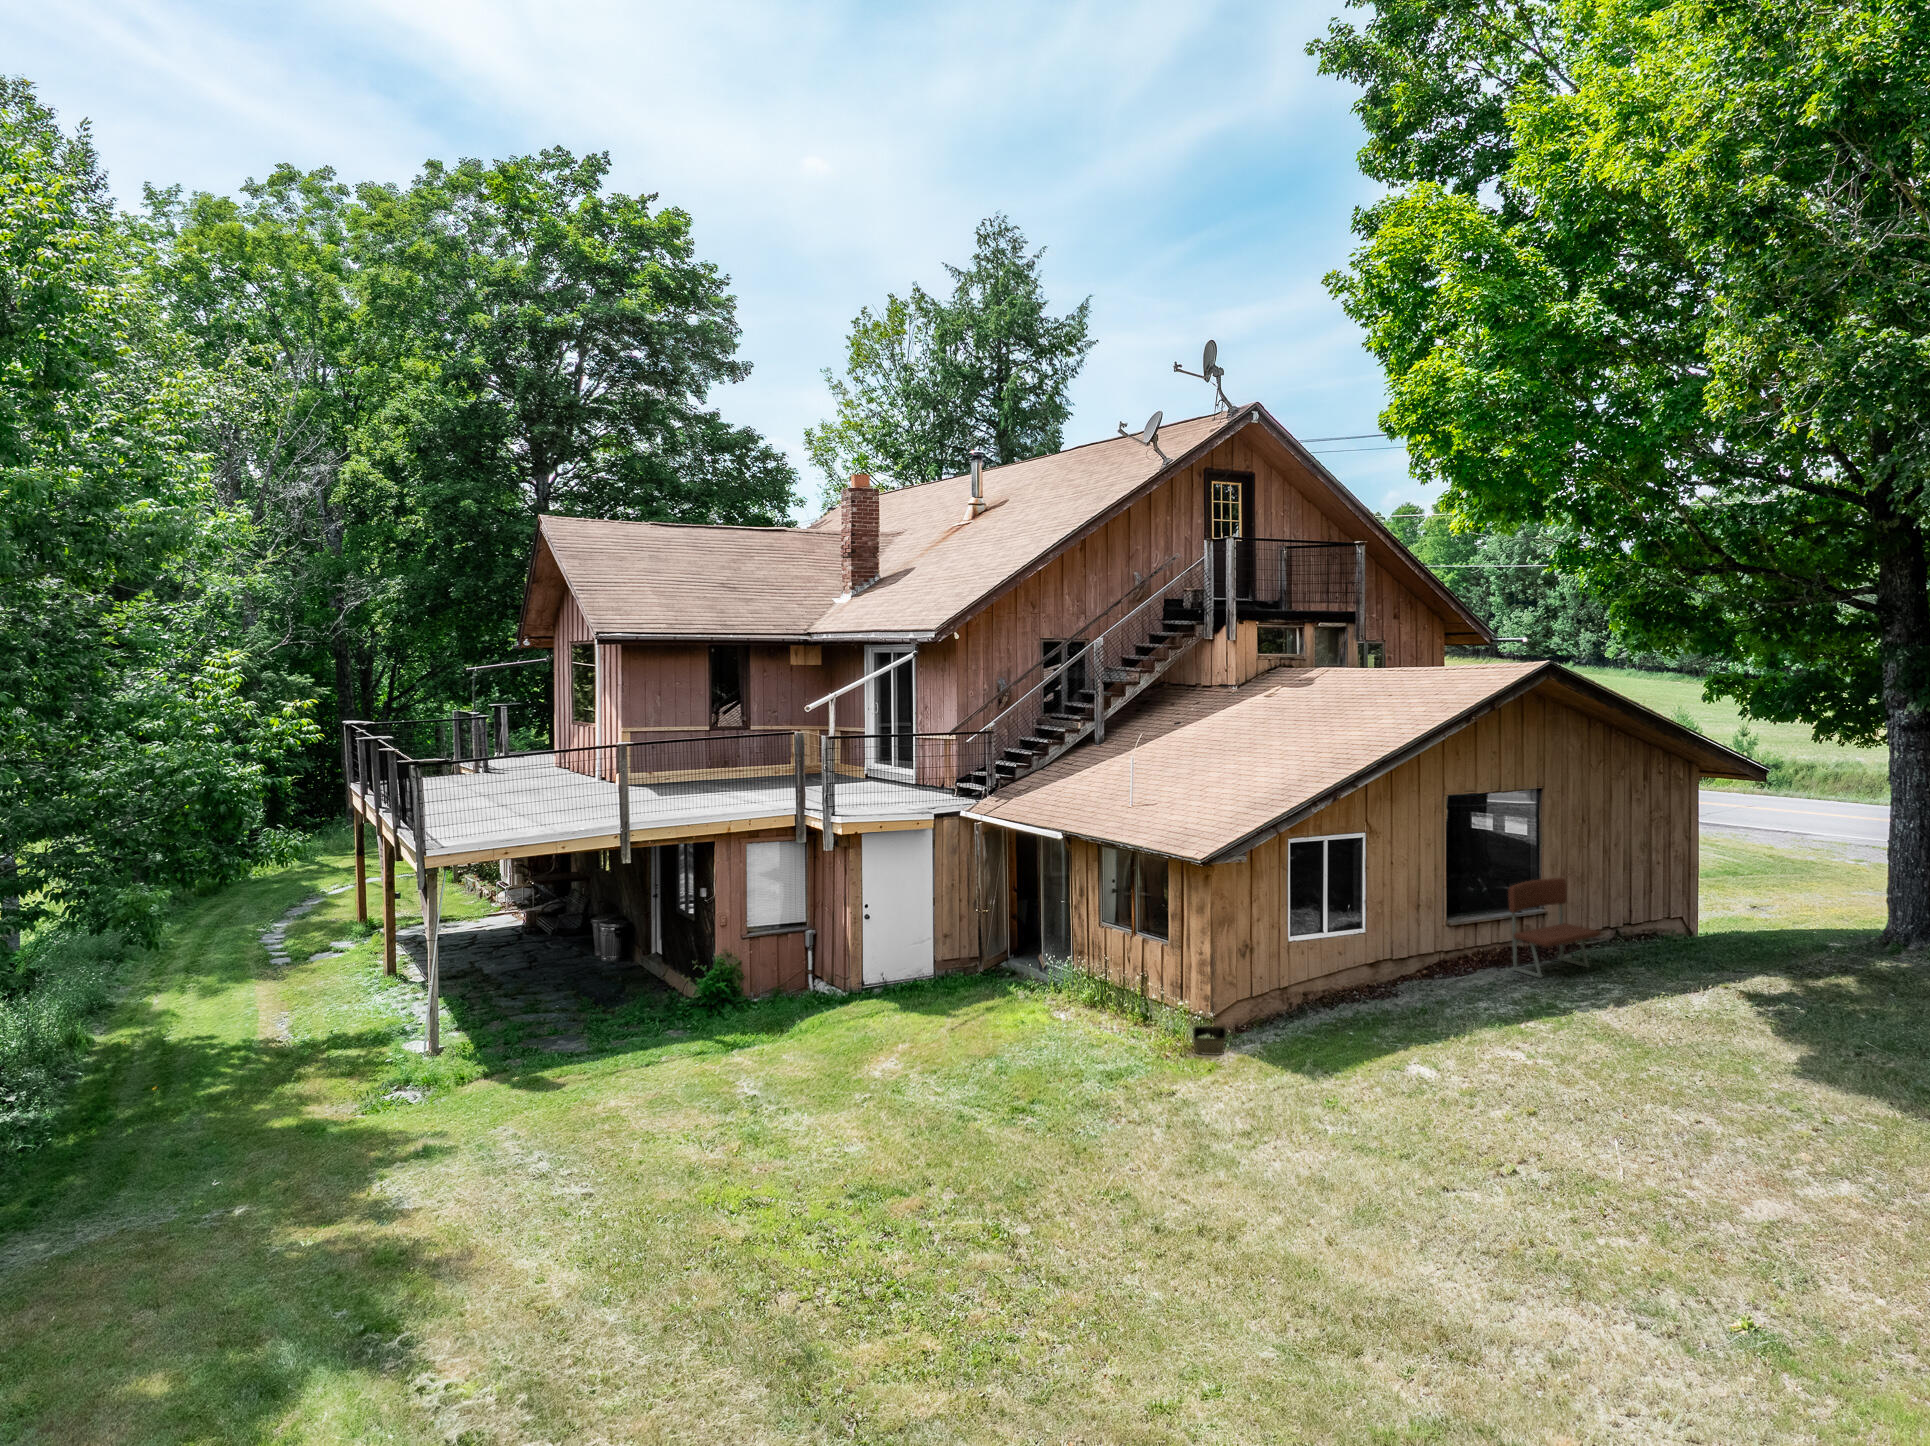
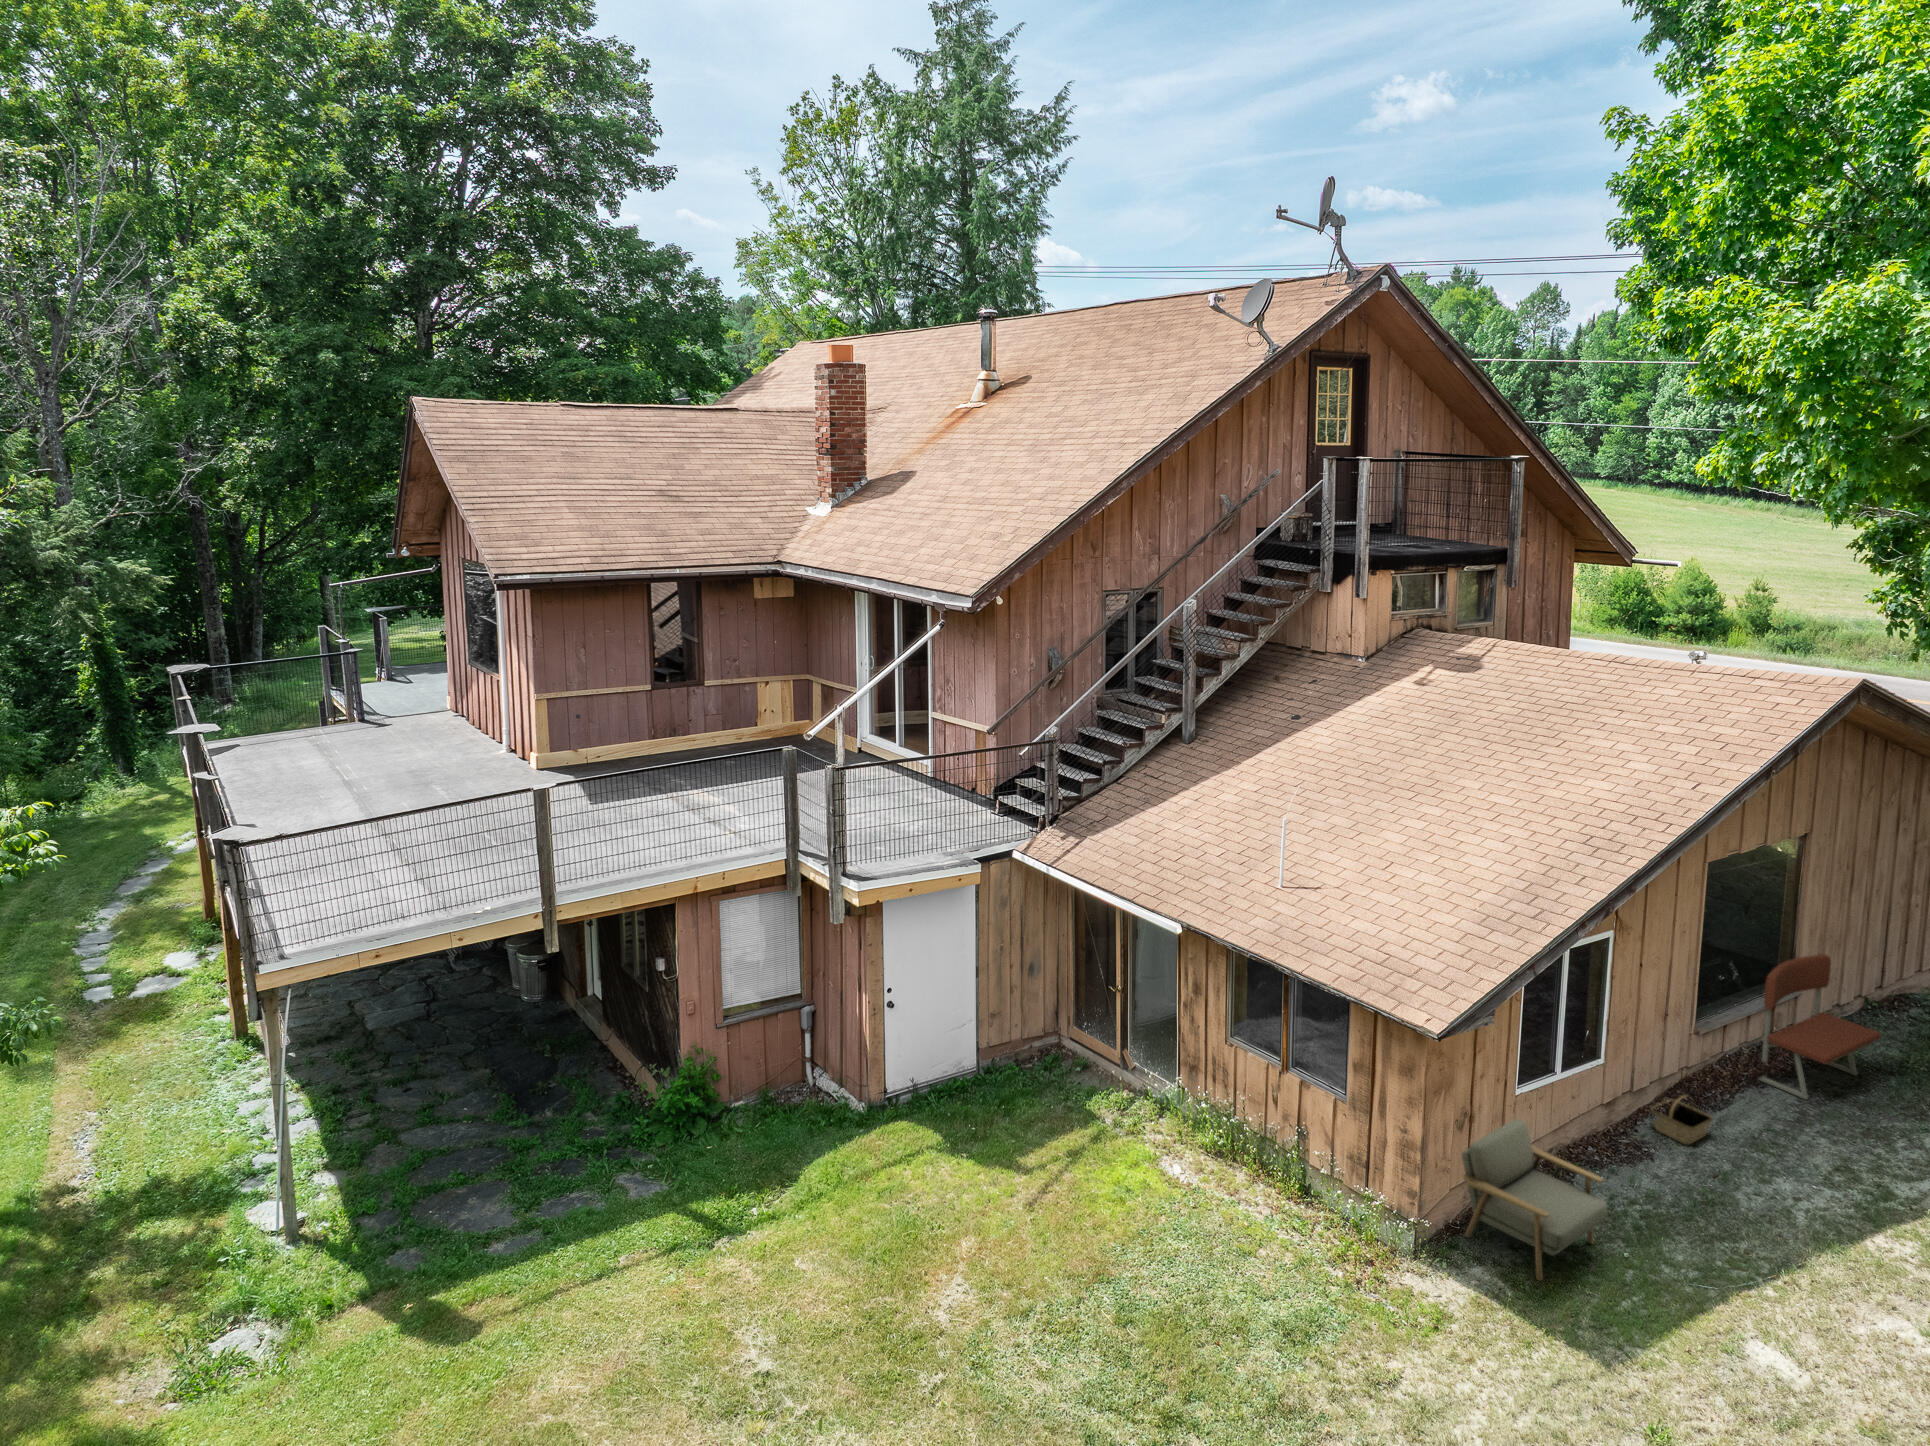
armchair: none [1246,958,1342,1051] -> present [1462,1119,1607,1281]
basket: present [1193,1017,1226,1055] -> present [1651,1095,1713,1145]

